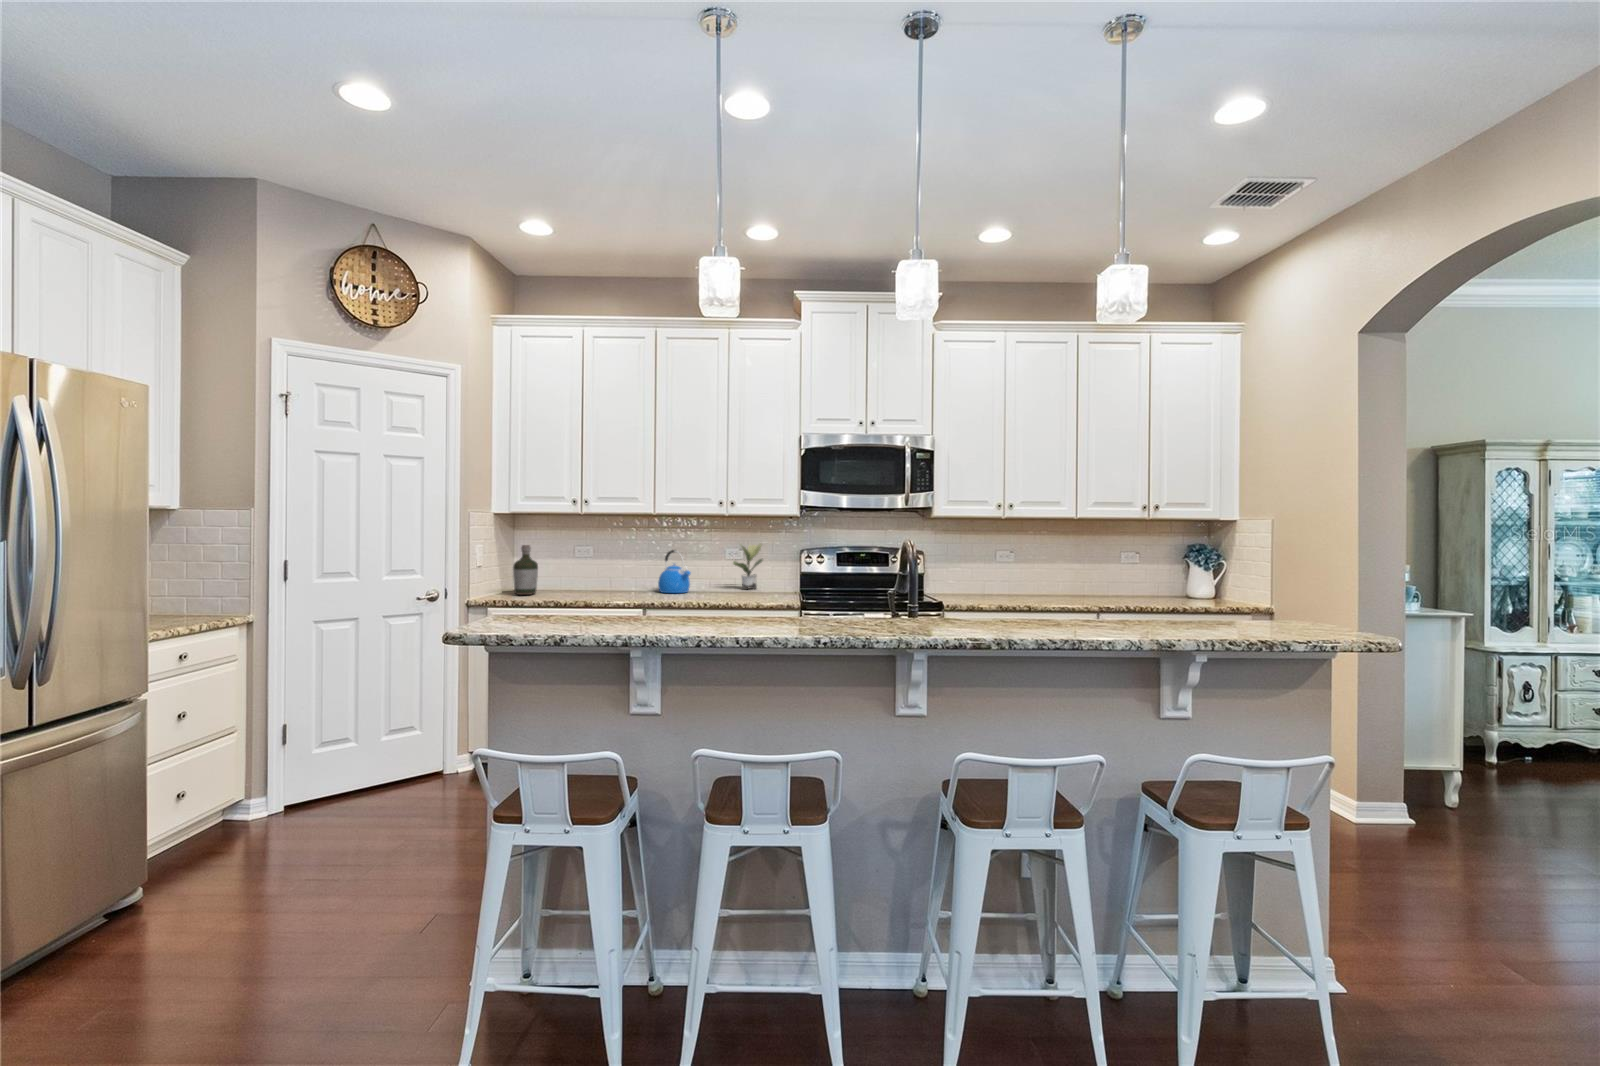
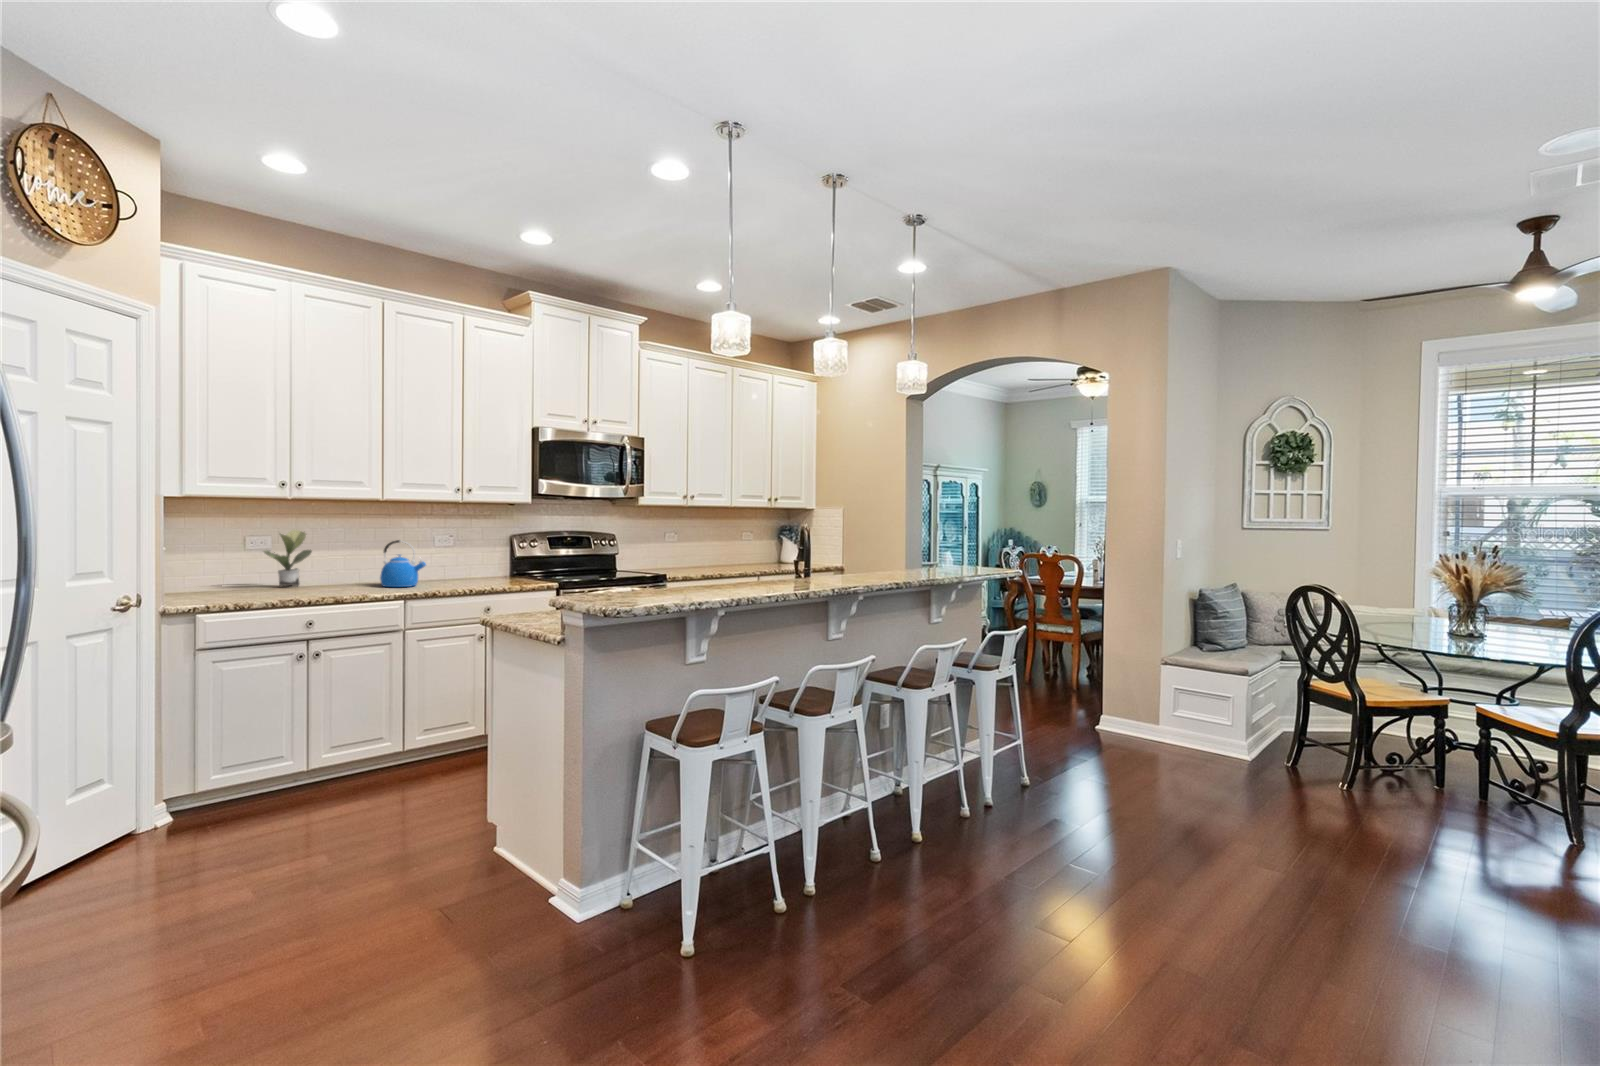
potted plant: present [733,544,763,589] -> present [263,530,312,586]
bottle: present [513,545,538,595] -> none [213,540,245,602]

